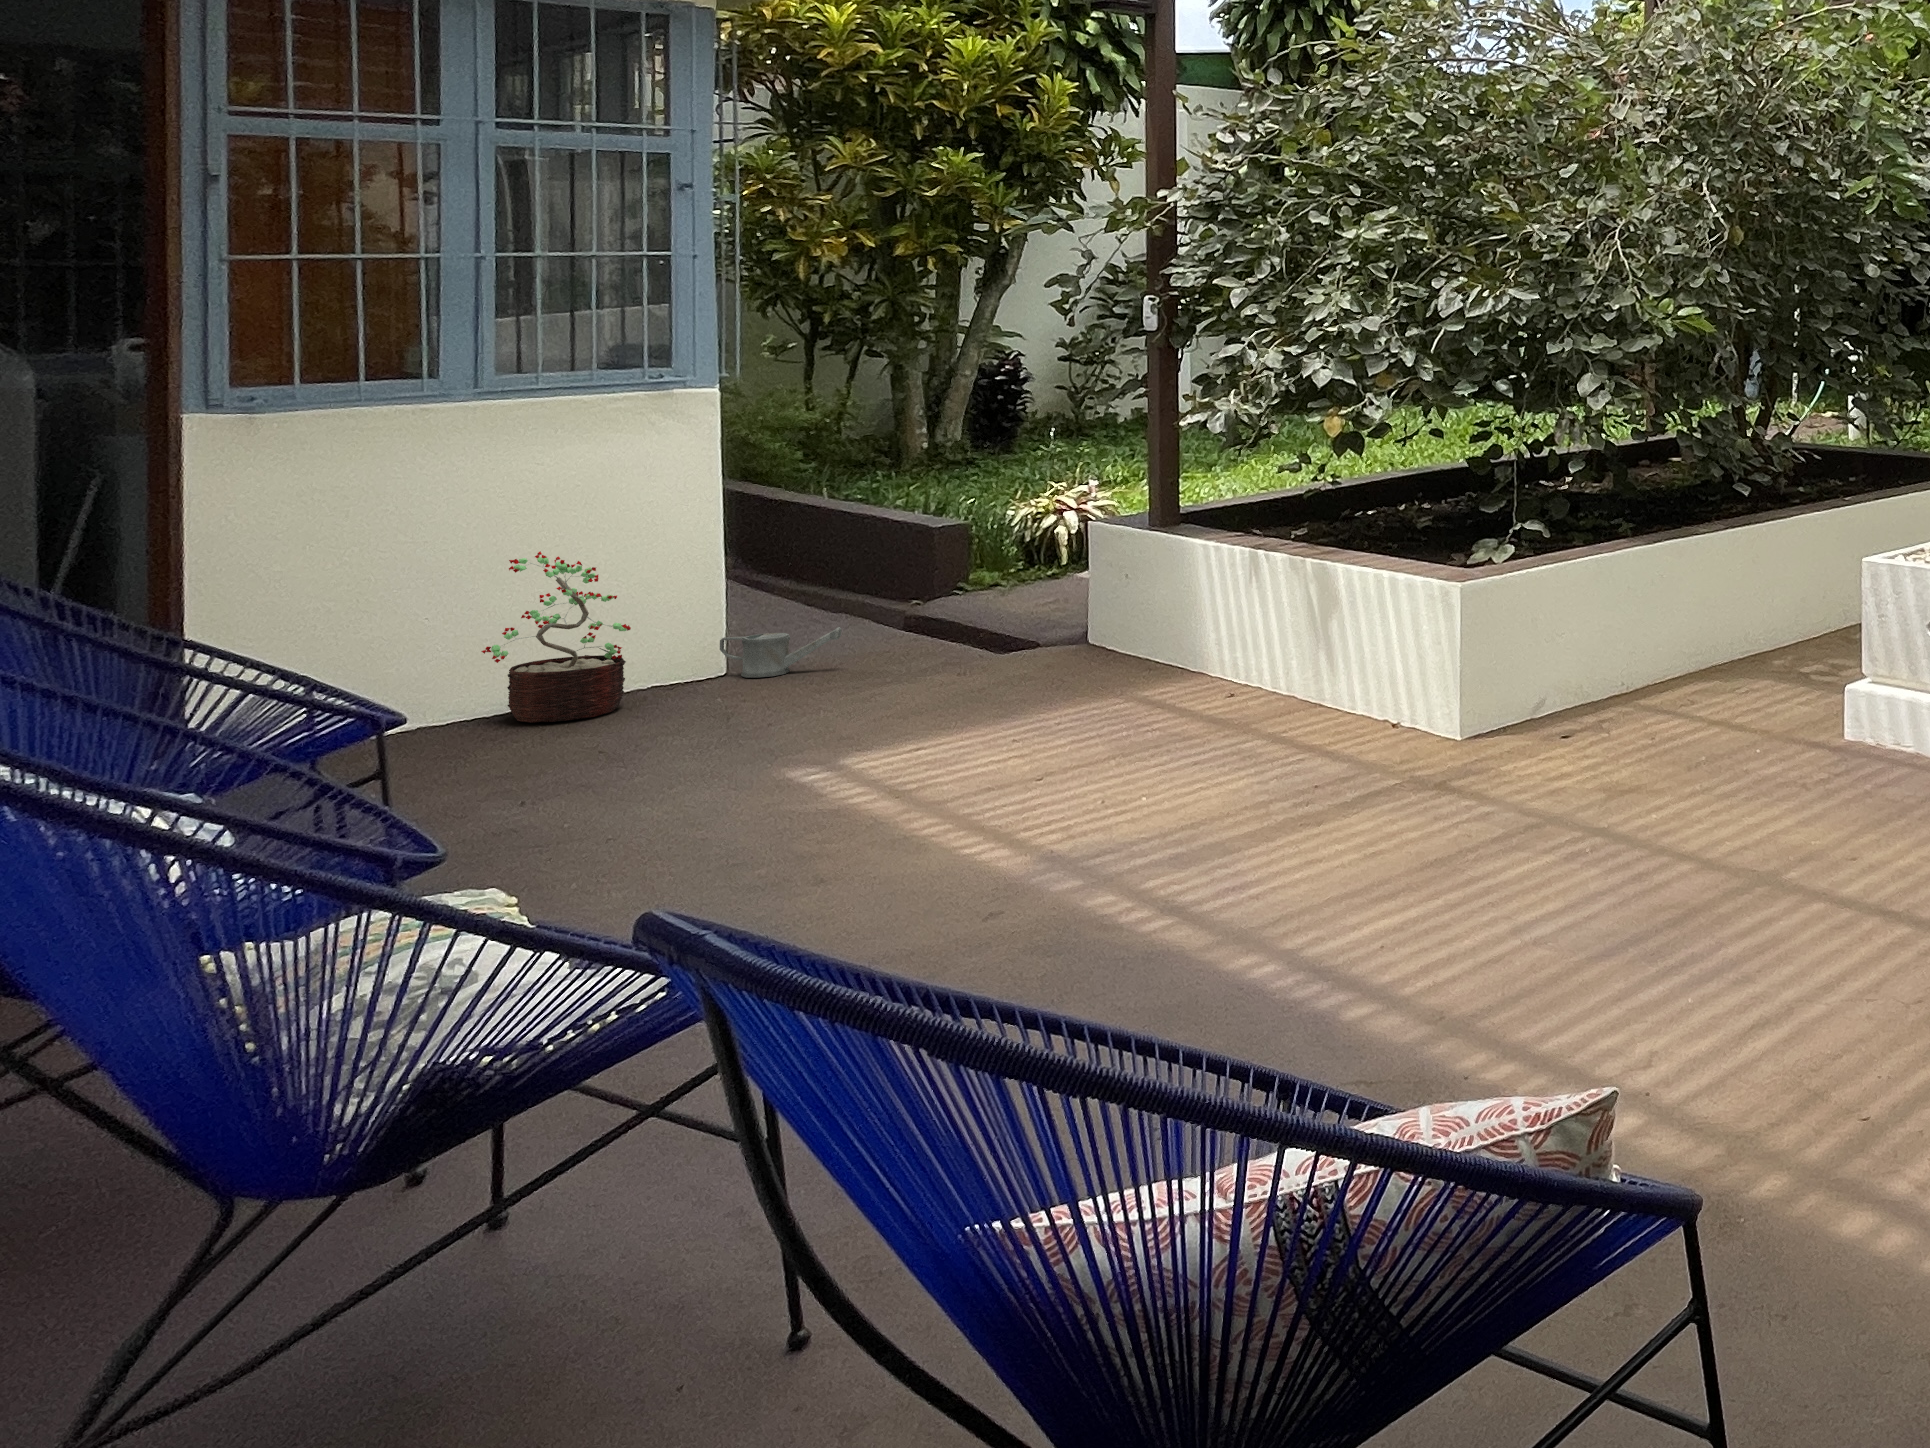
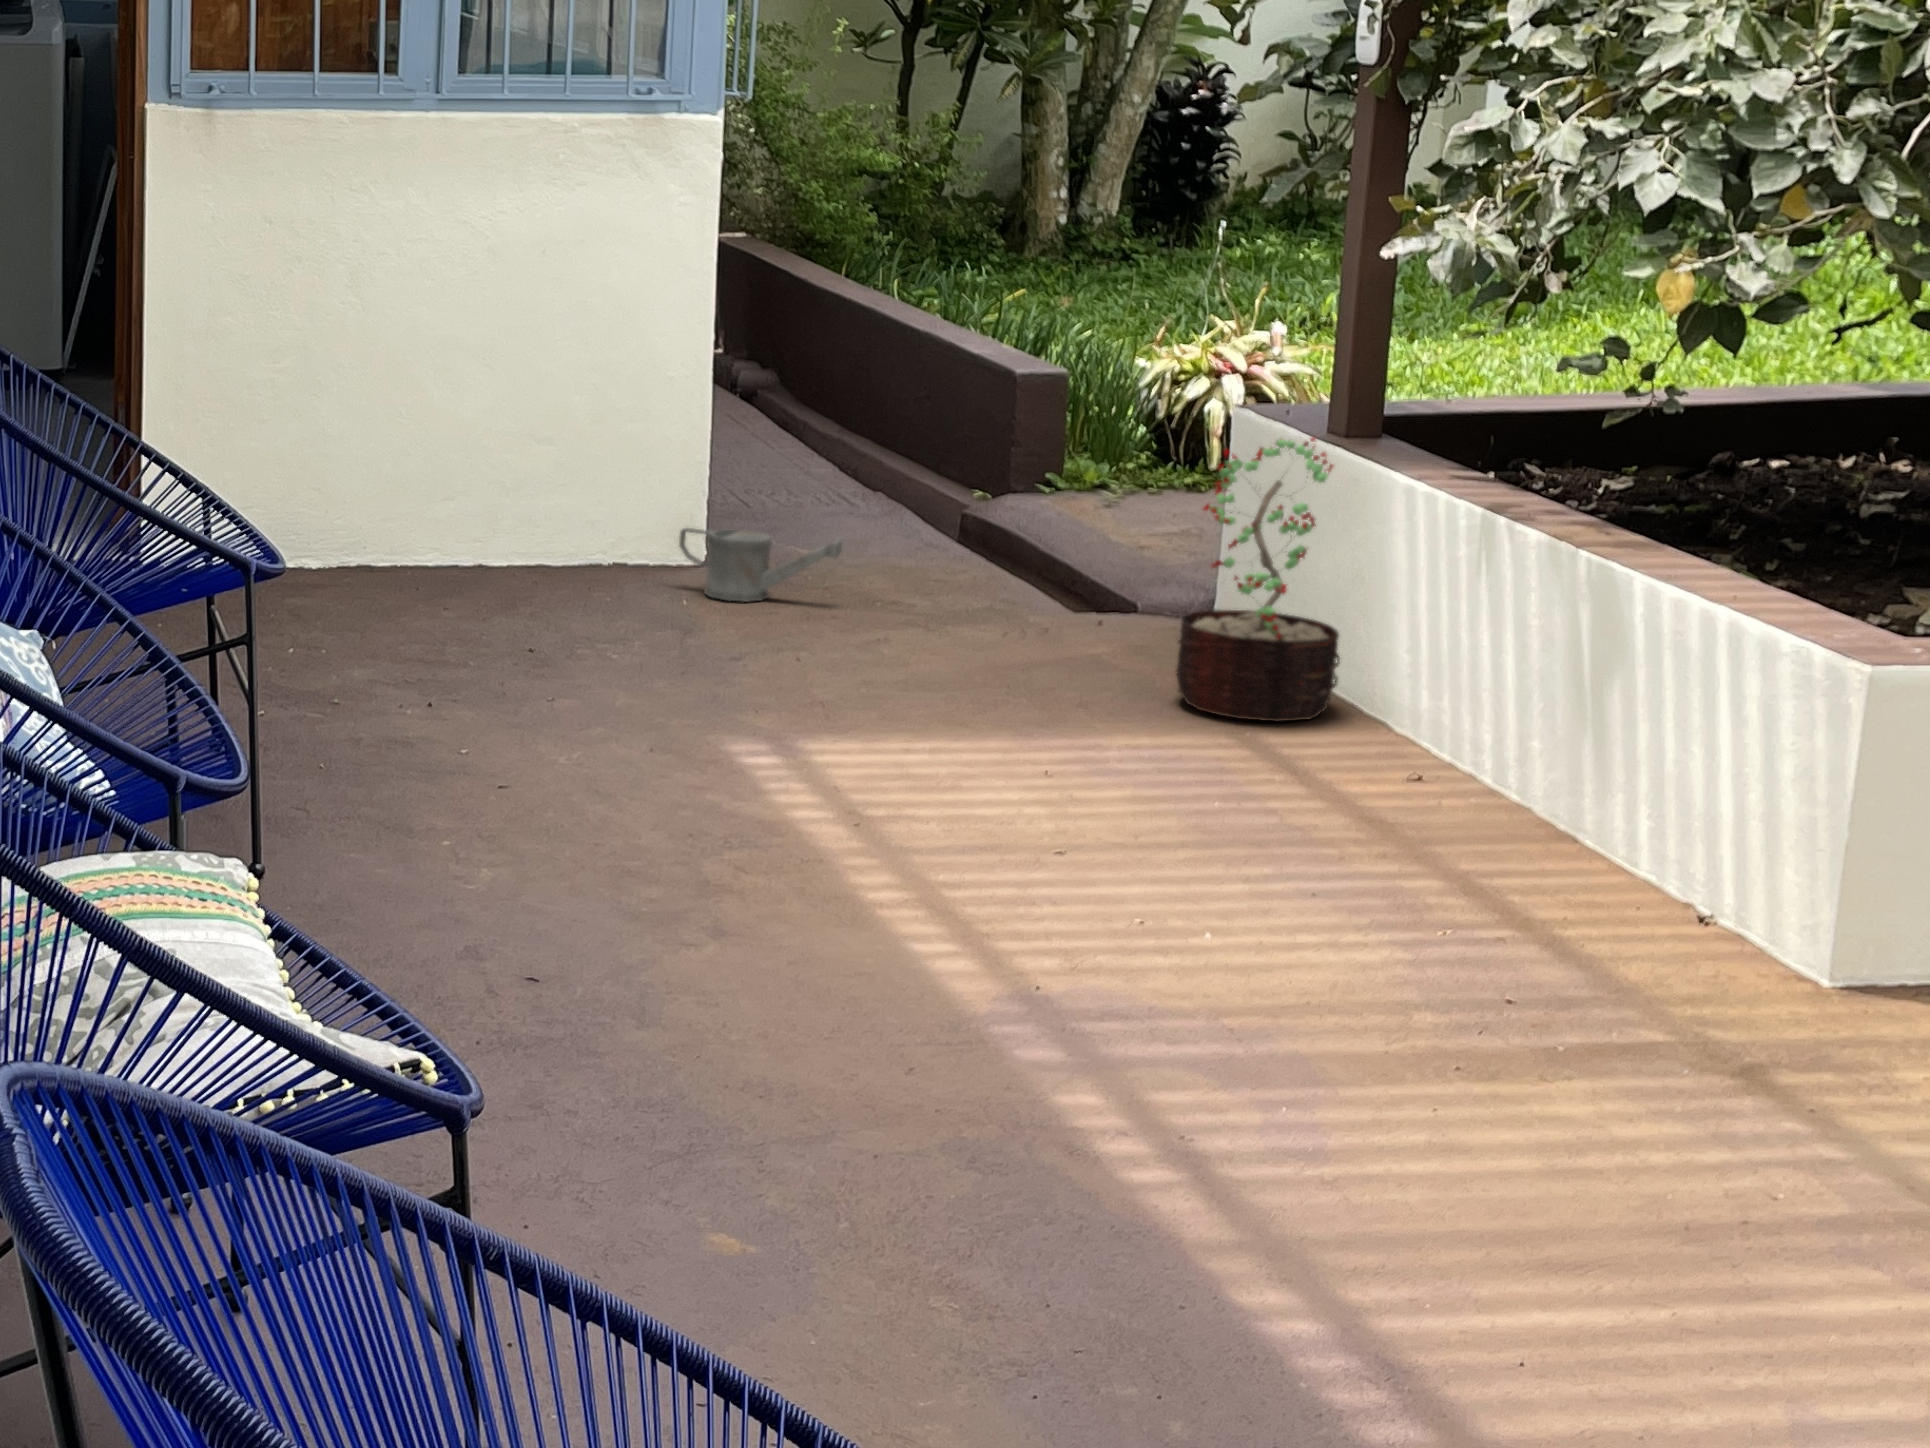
decorative plant: present [481,551,631,723] -> present [1176,437,1340,721]

